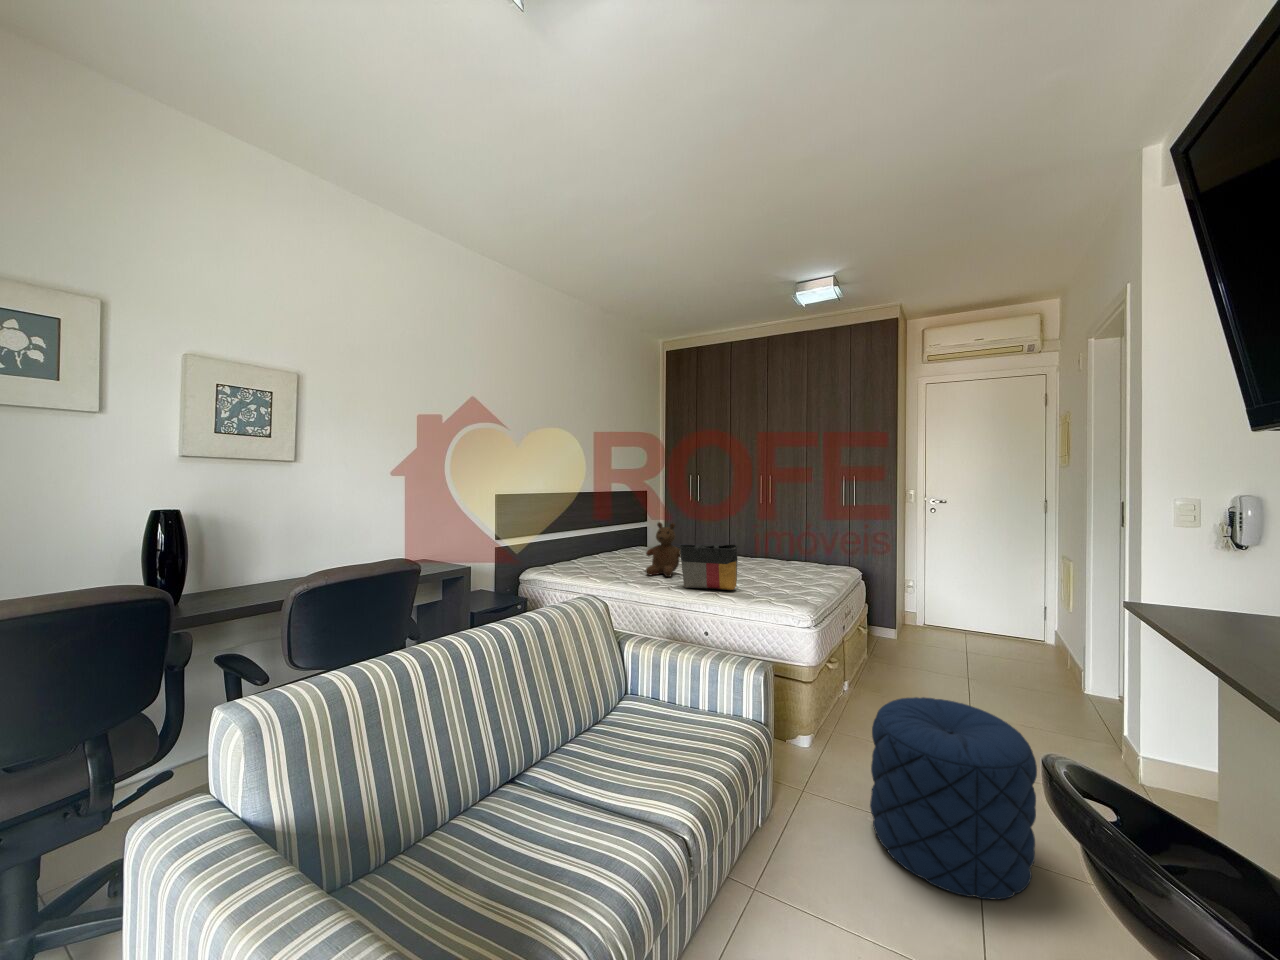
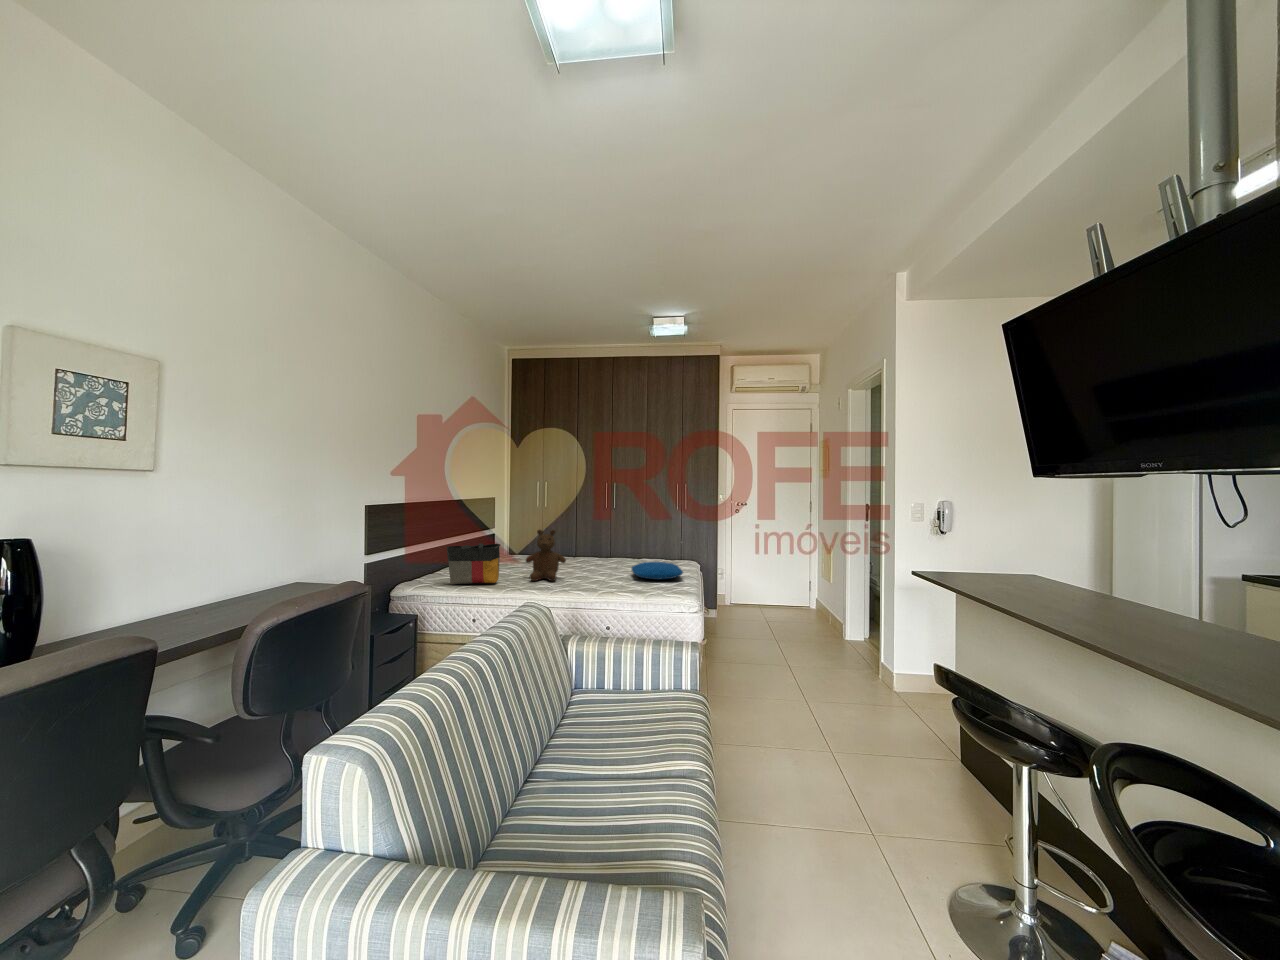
tote bag: present [680,543,738,590] -> present [447,544,500,585]
pillow: none [758,564,819,585] -> present [632,562,683,580]
pouf: present [870,697,1037,899] -> none [761,652,865,779]

